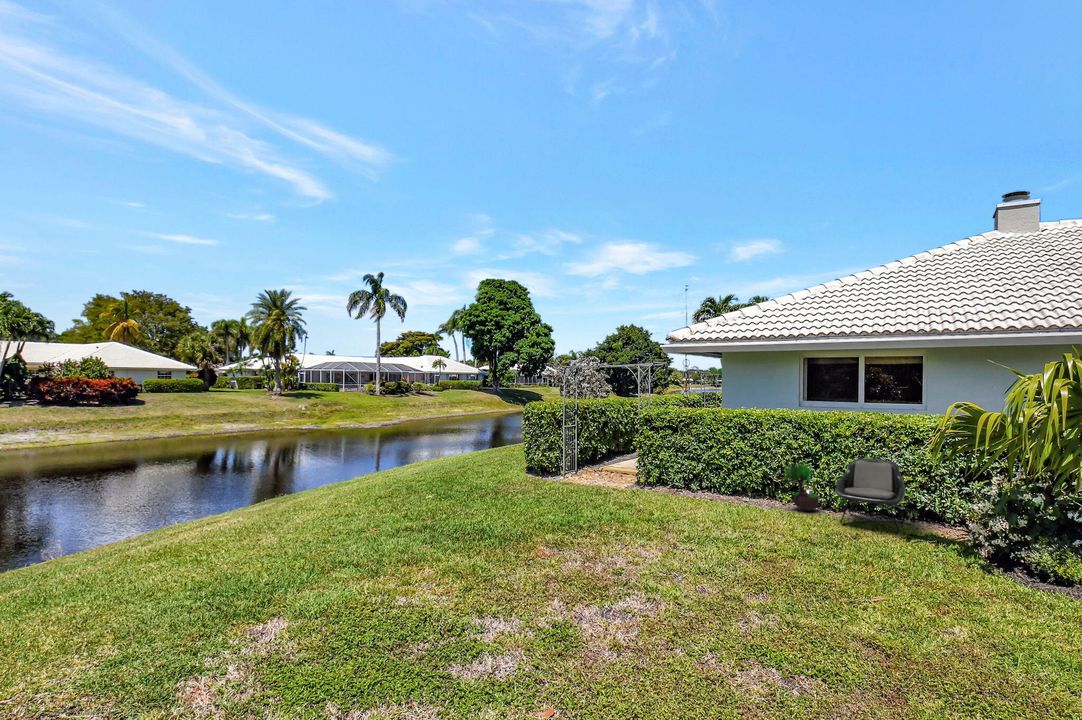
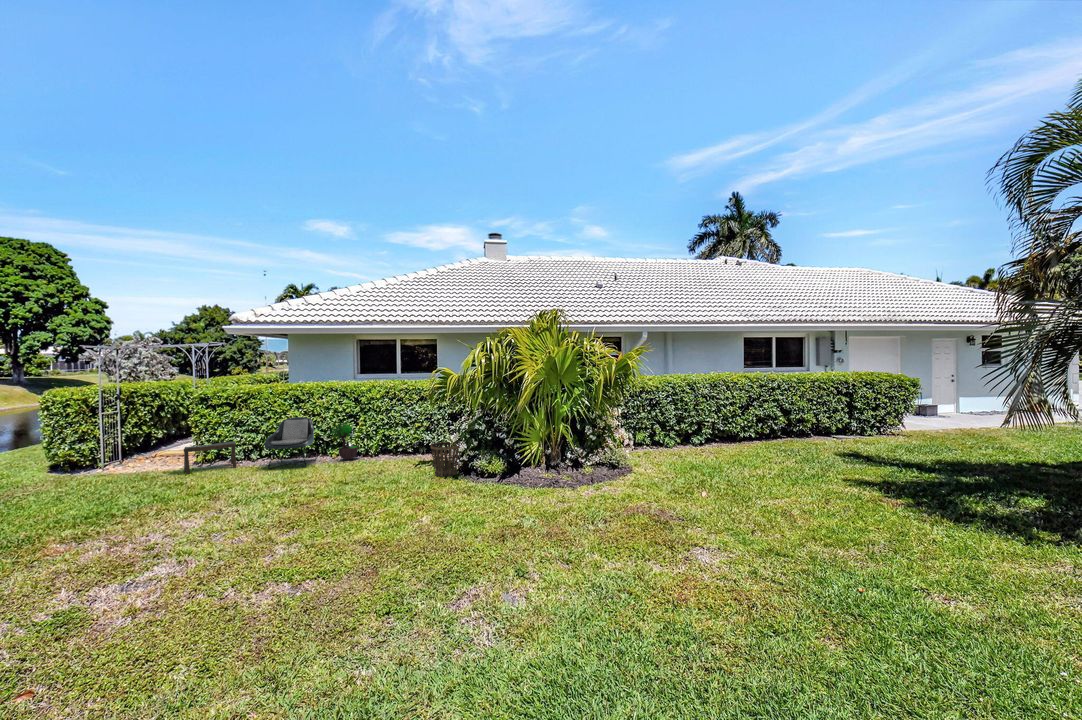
lounge chair: present [836,458,906,534] -> present [264,417,317,469]
bench: none [630,467,677,497] -> present [184,441,236,474]
basket: none [965,521,1030,584] -> present [431,442,460,477]

